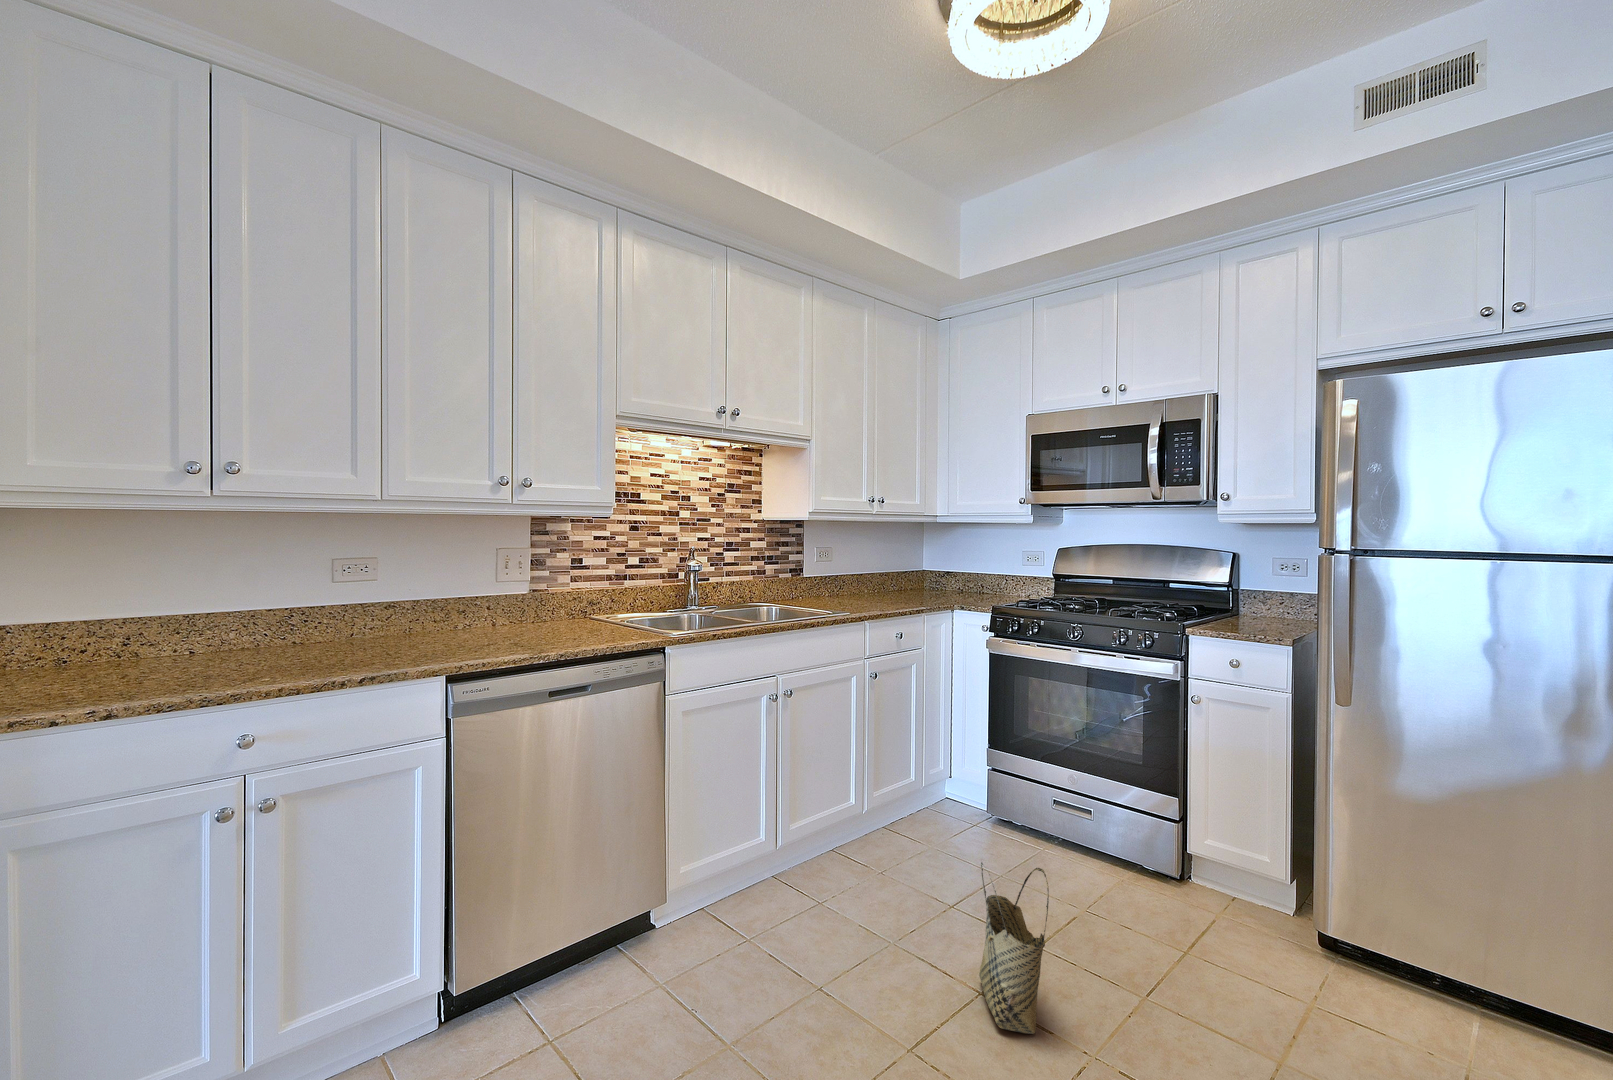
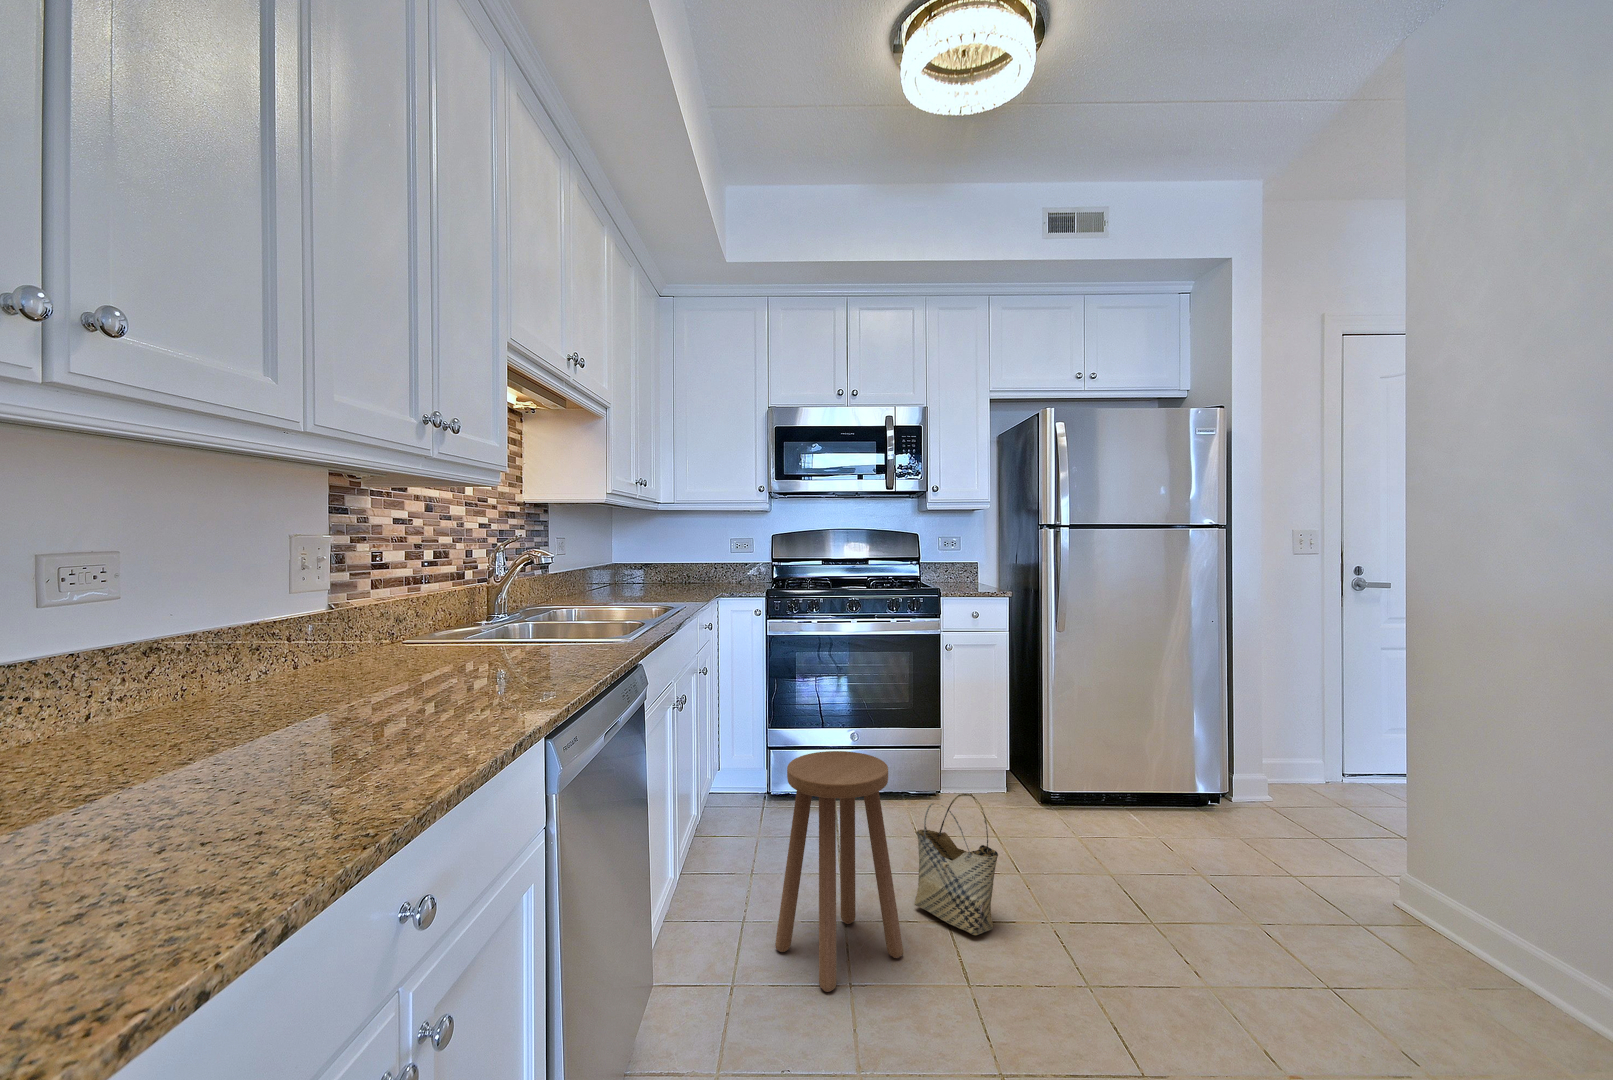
stool: none [805,774,914,1008] -> present [775,751,903,992]

